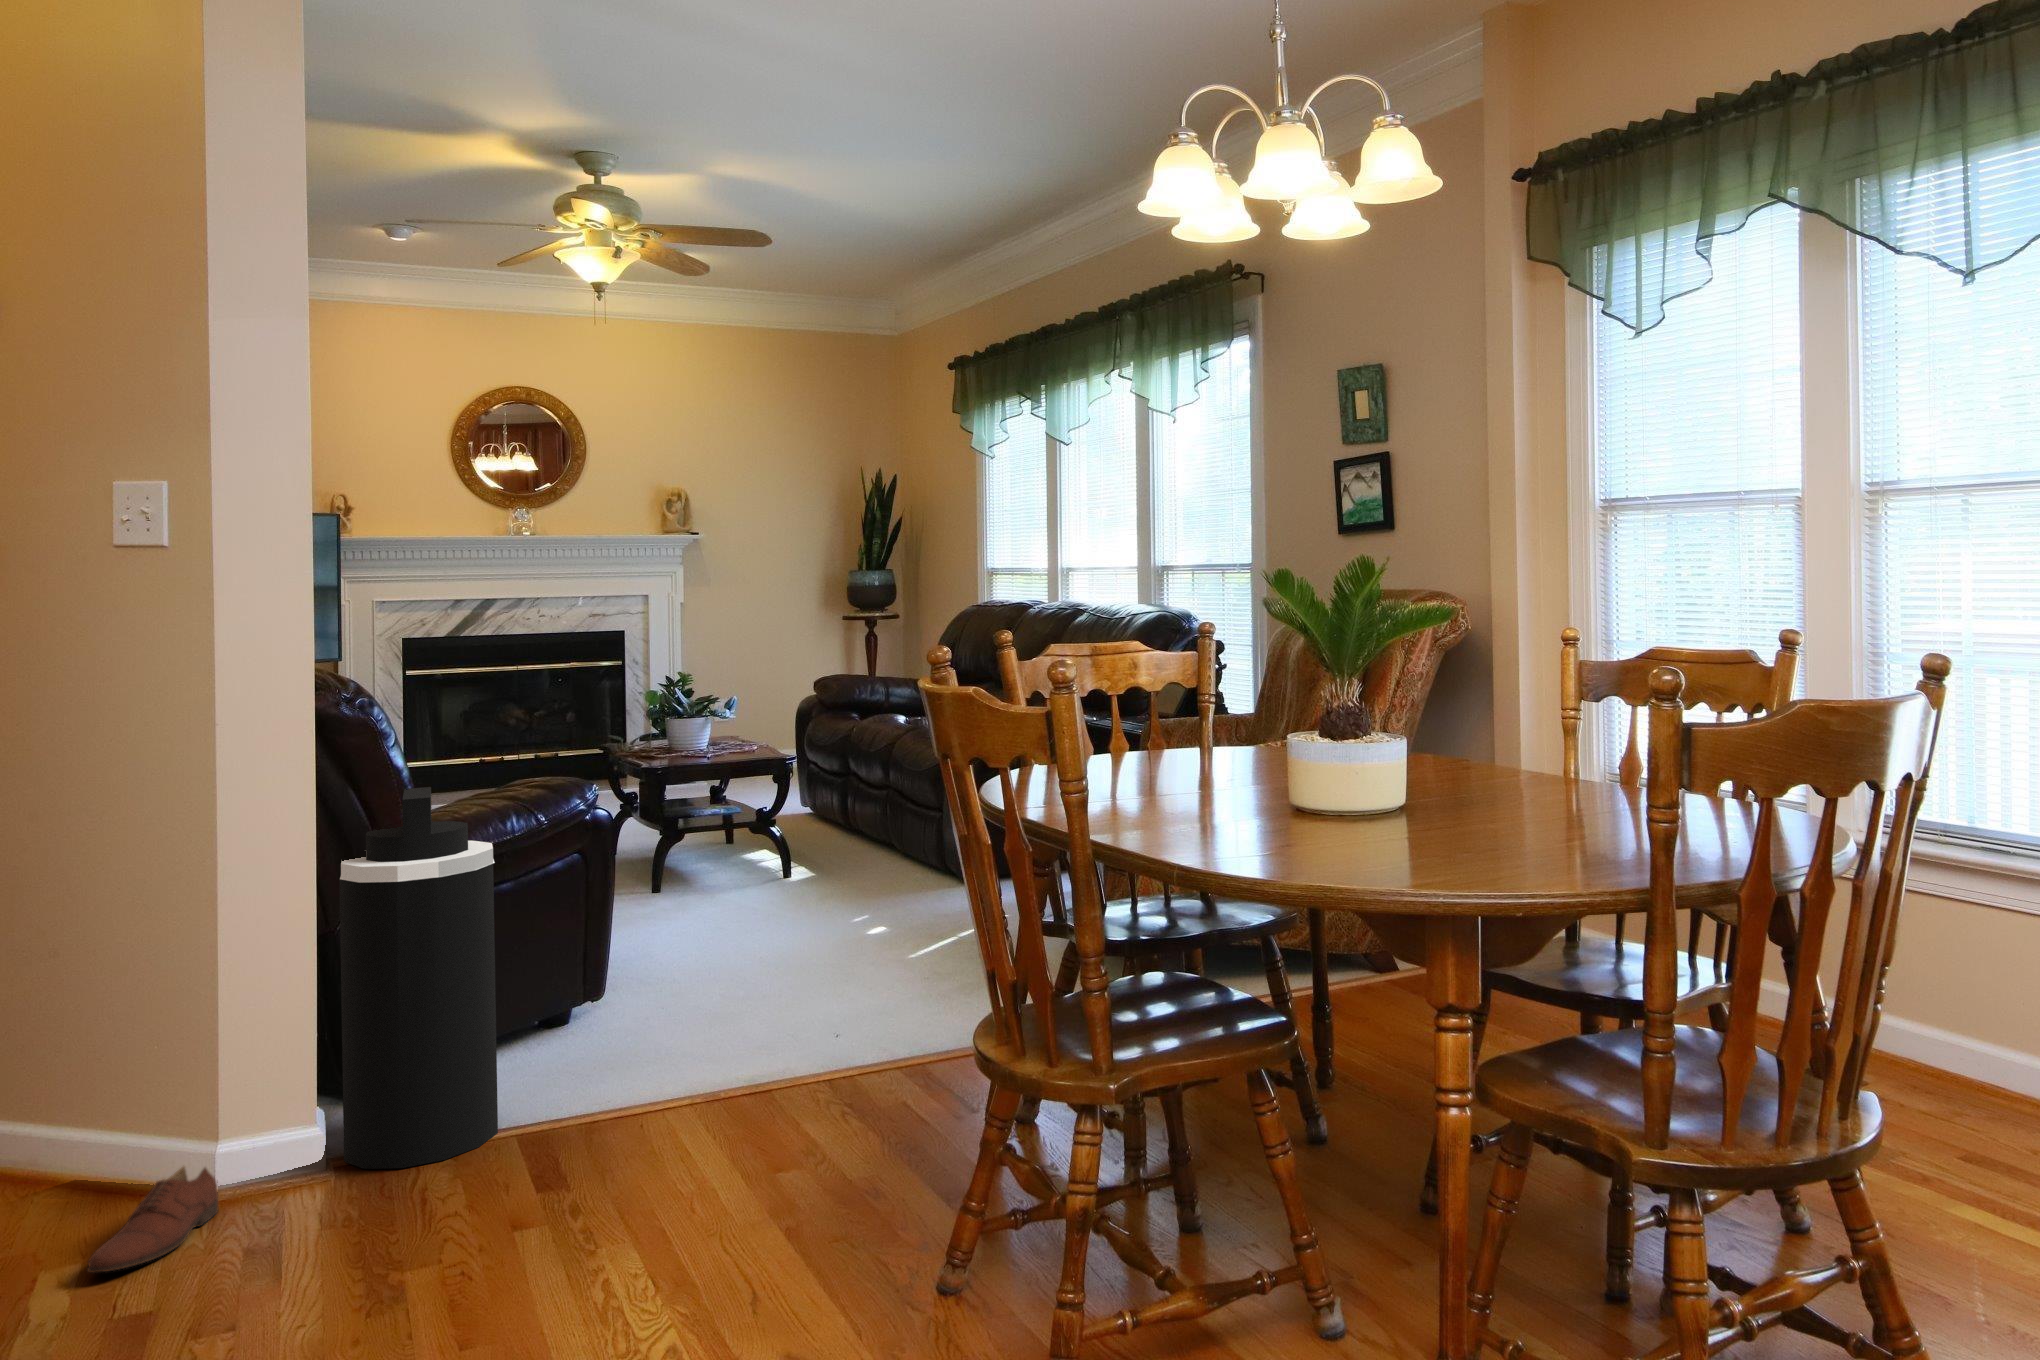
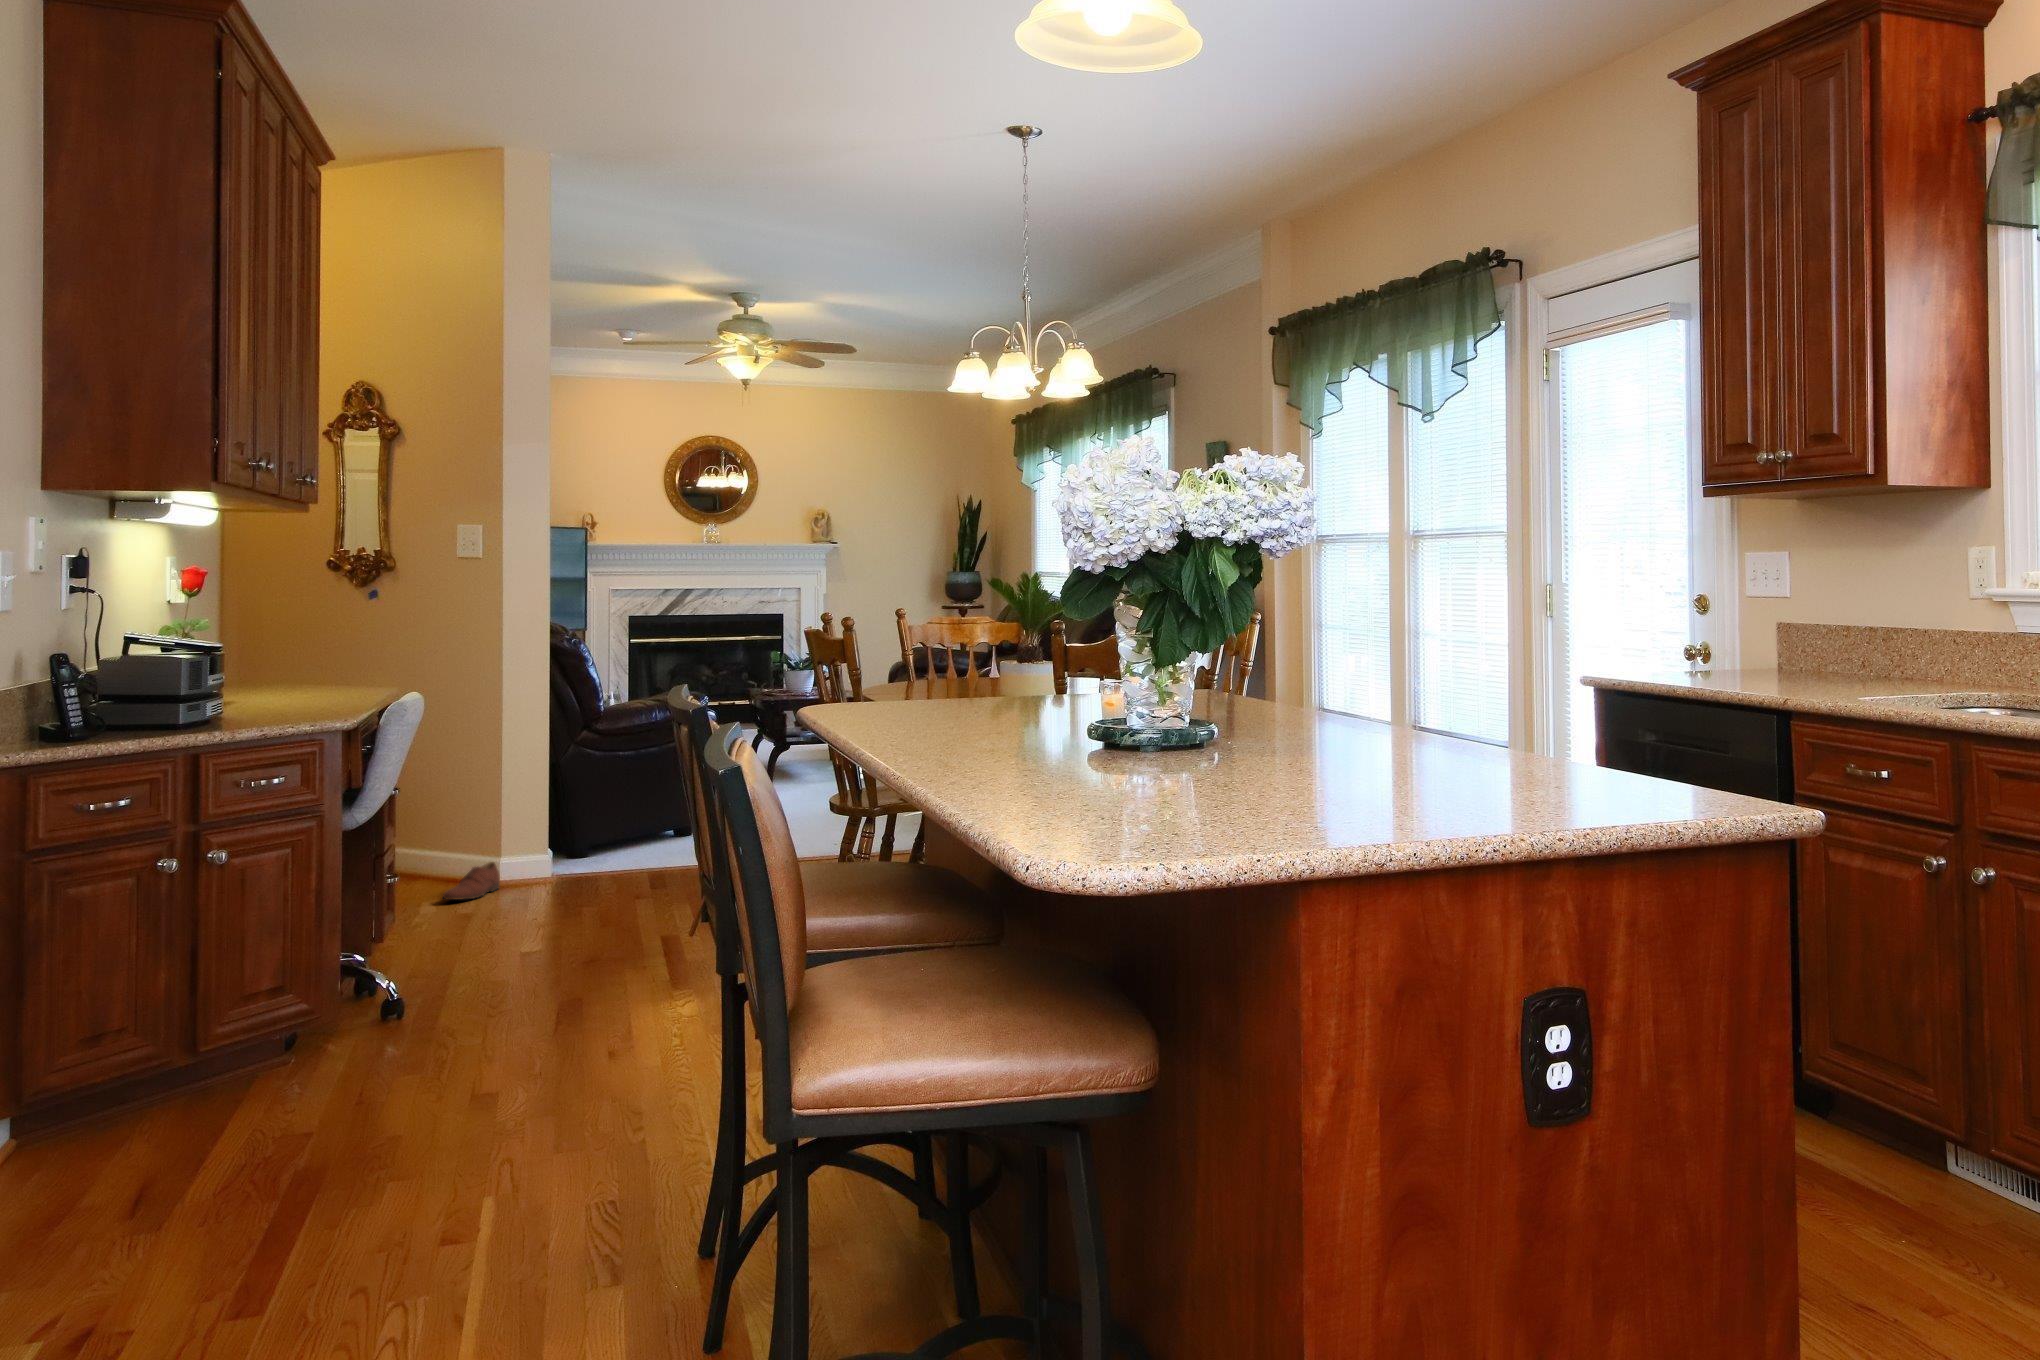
trash can: present [340,787,498,1169] -> none [559,688,638,880]

